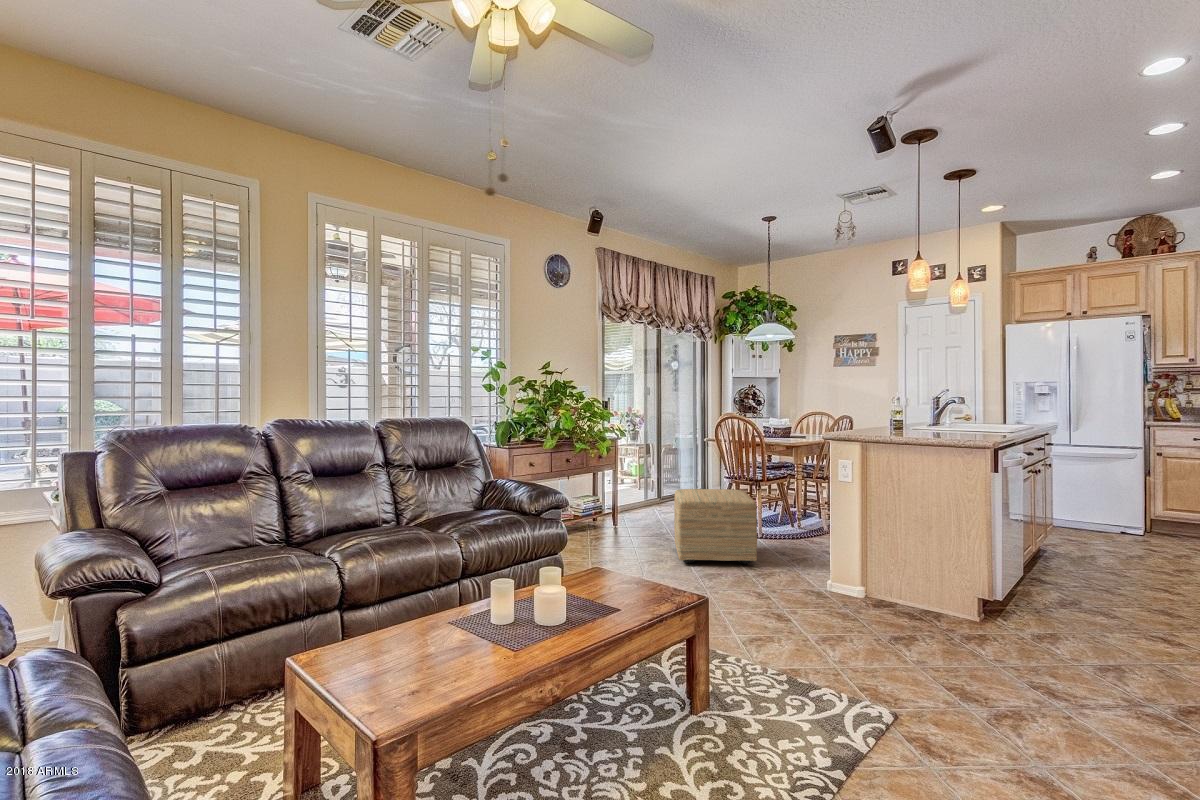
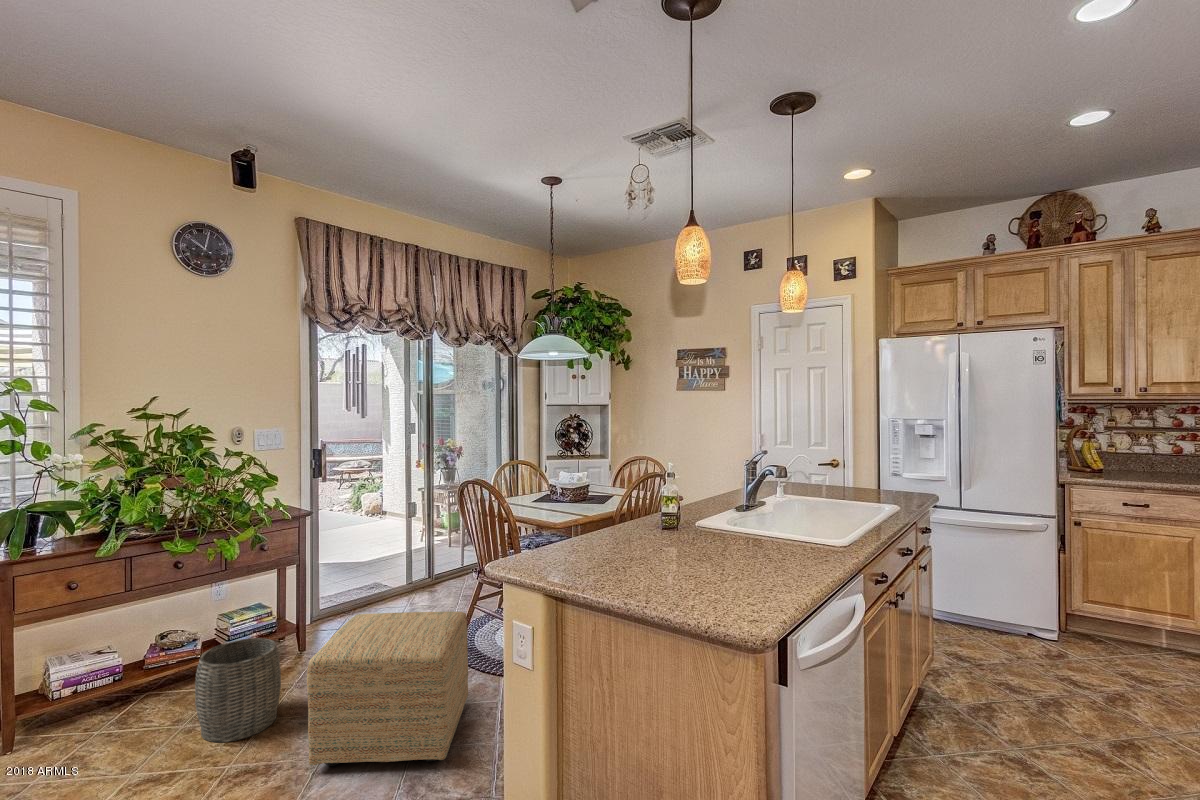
woven basket: none [592,503,635,555] -> present [195,638,281,742]

